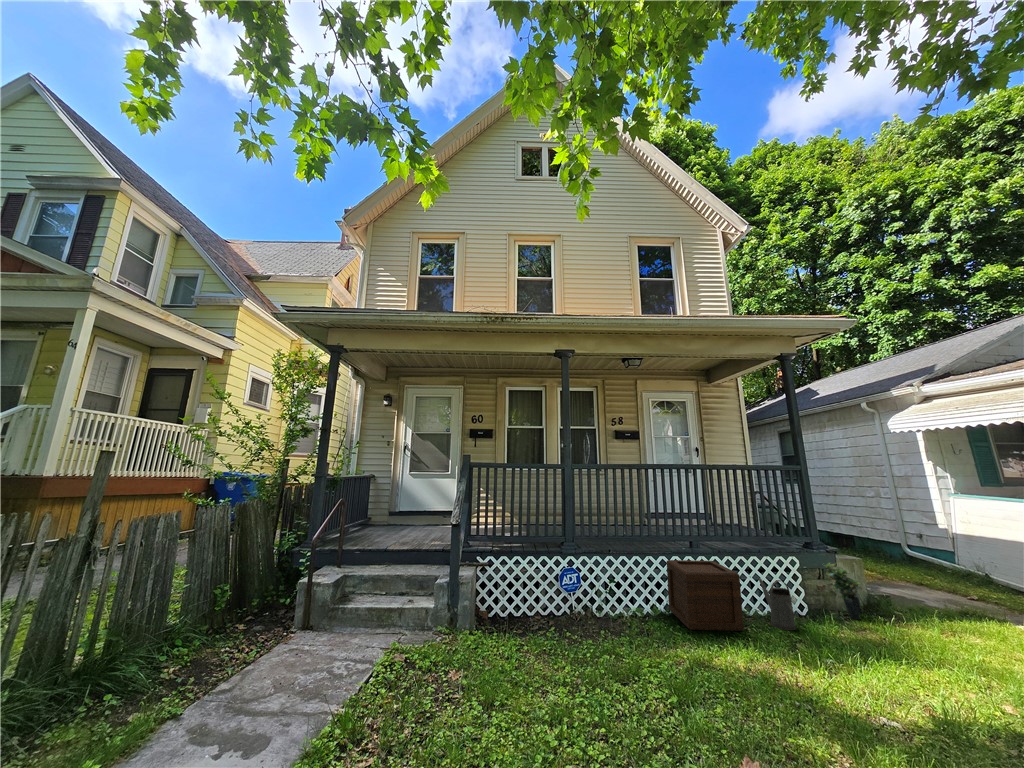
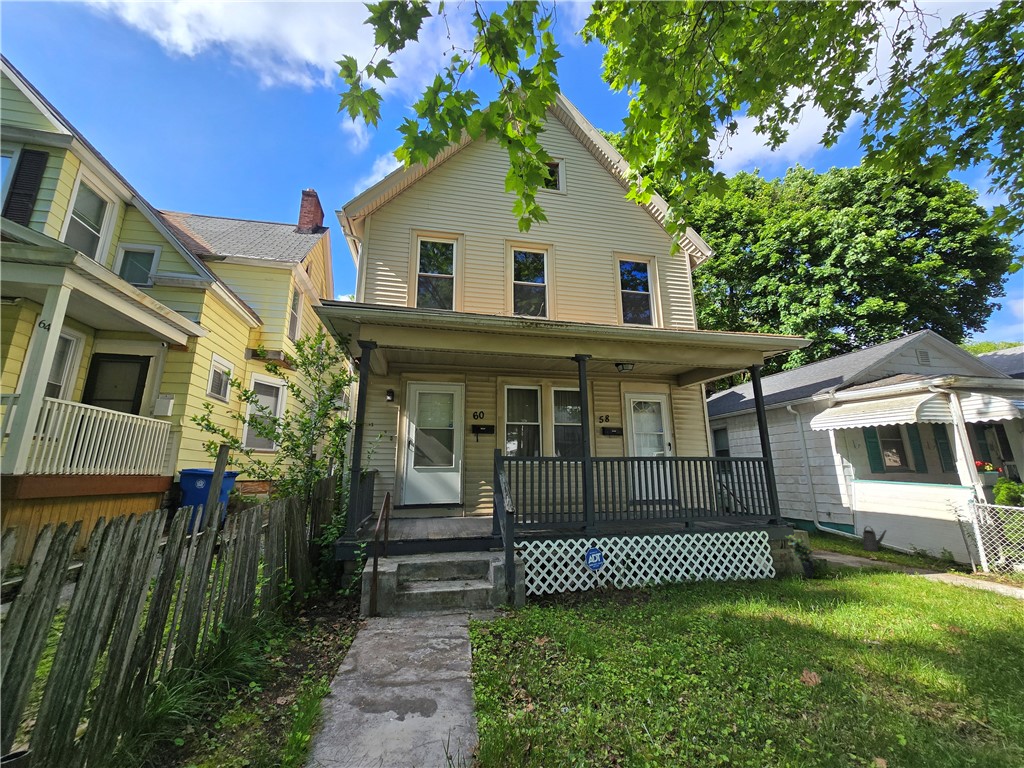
wooden crate: present [667,560,744,631] -> none [671,537,739,593]
watering can: present [759,578,796,630] -> present [861,527,886,551]

